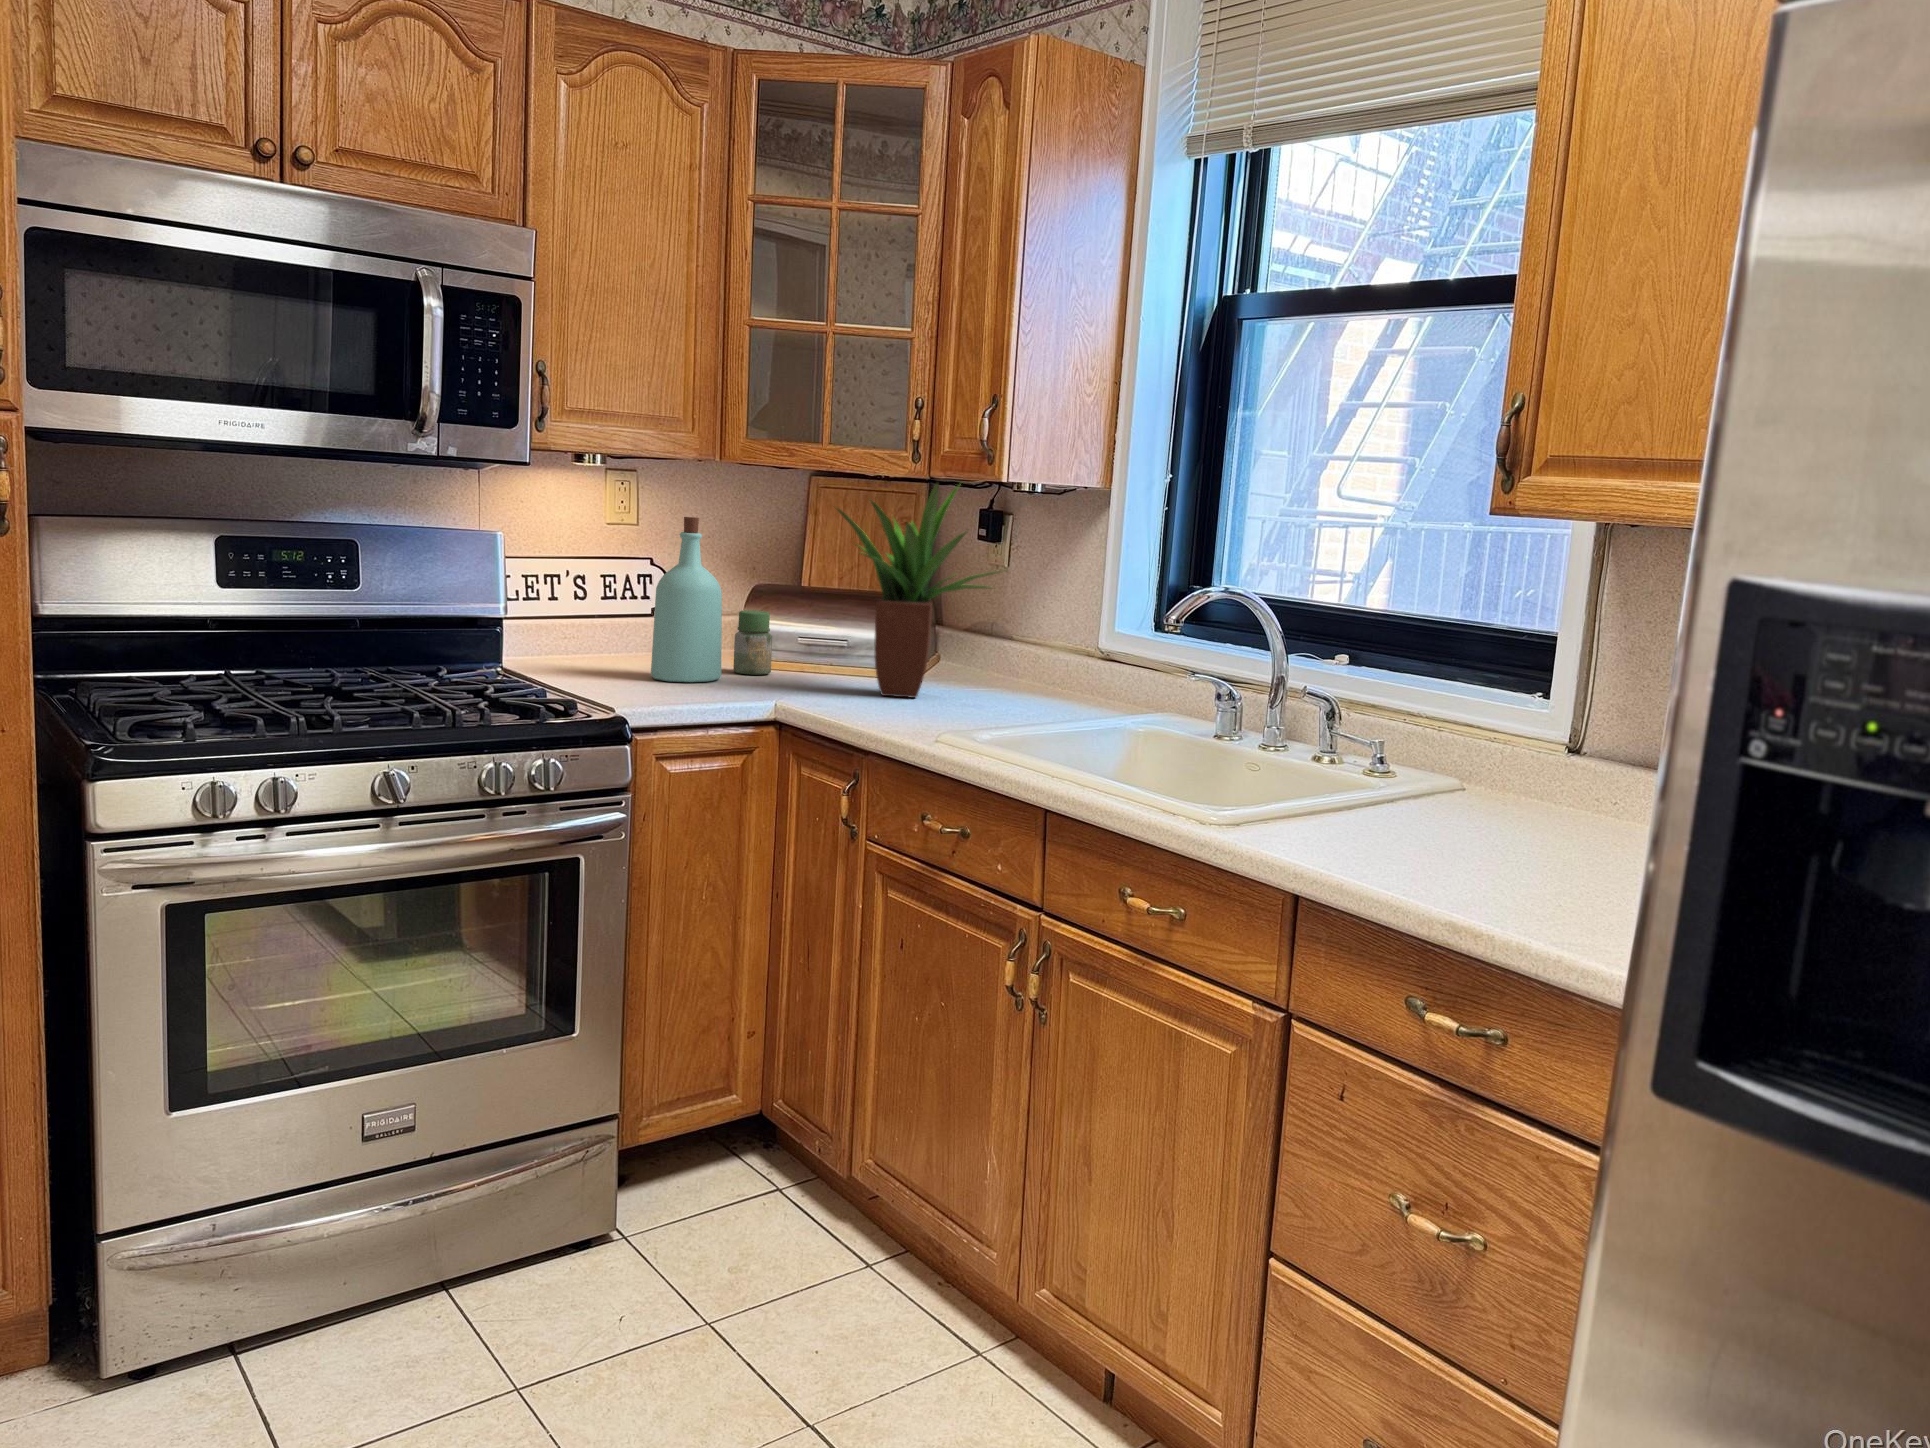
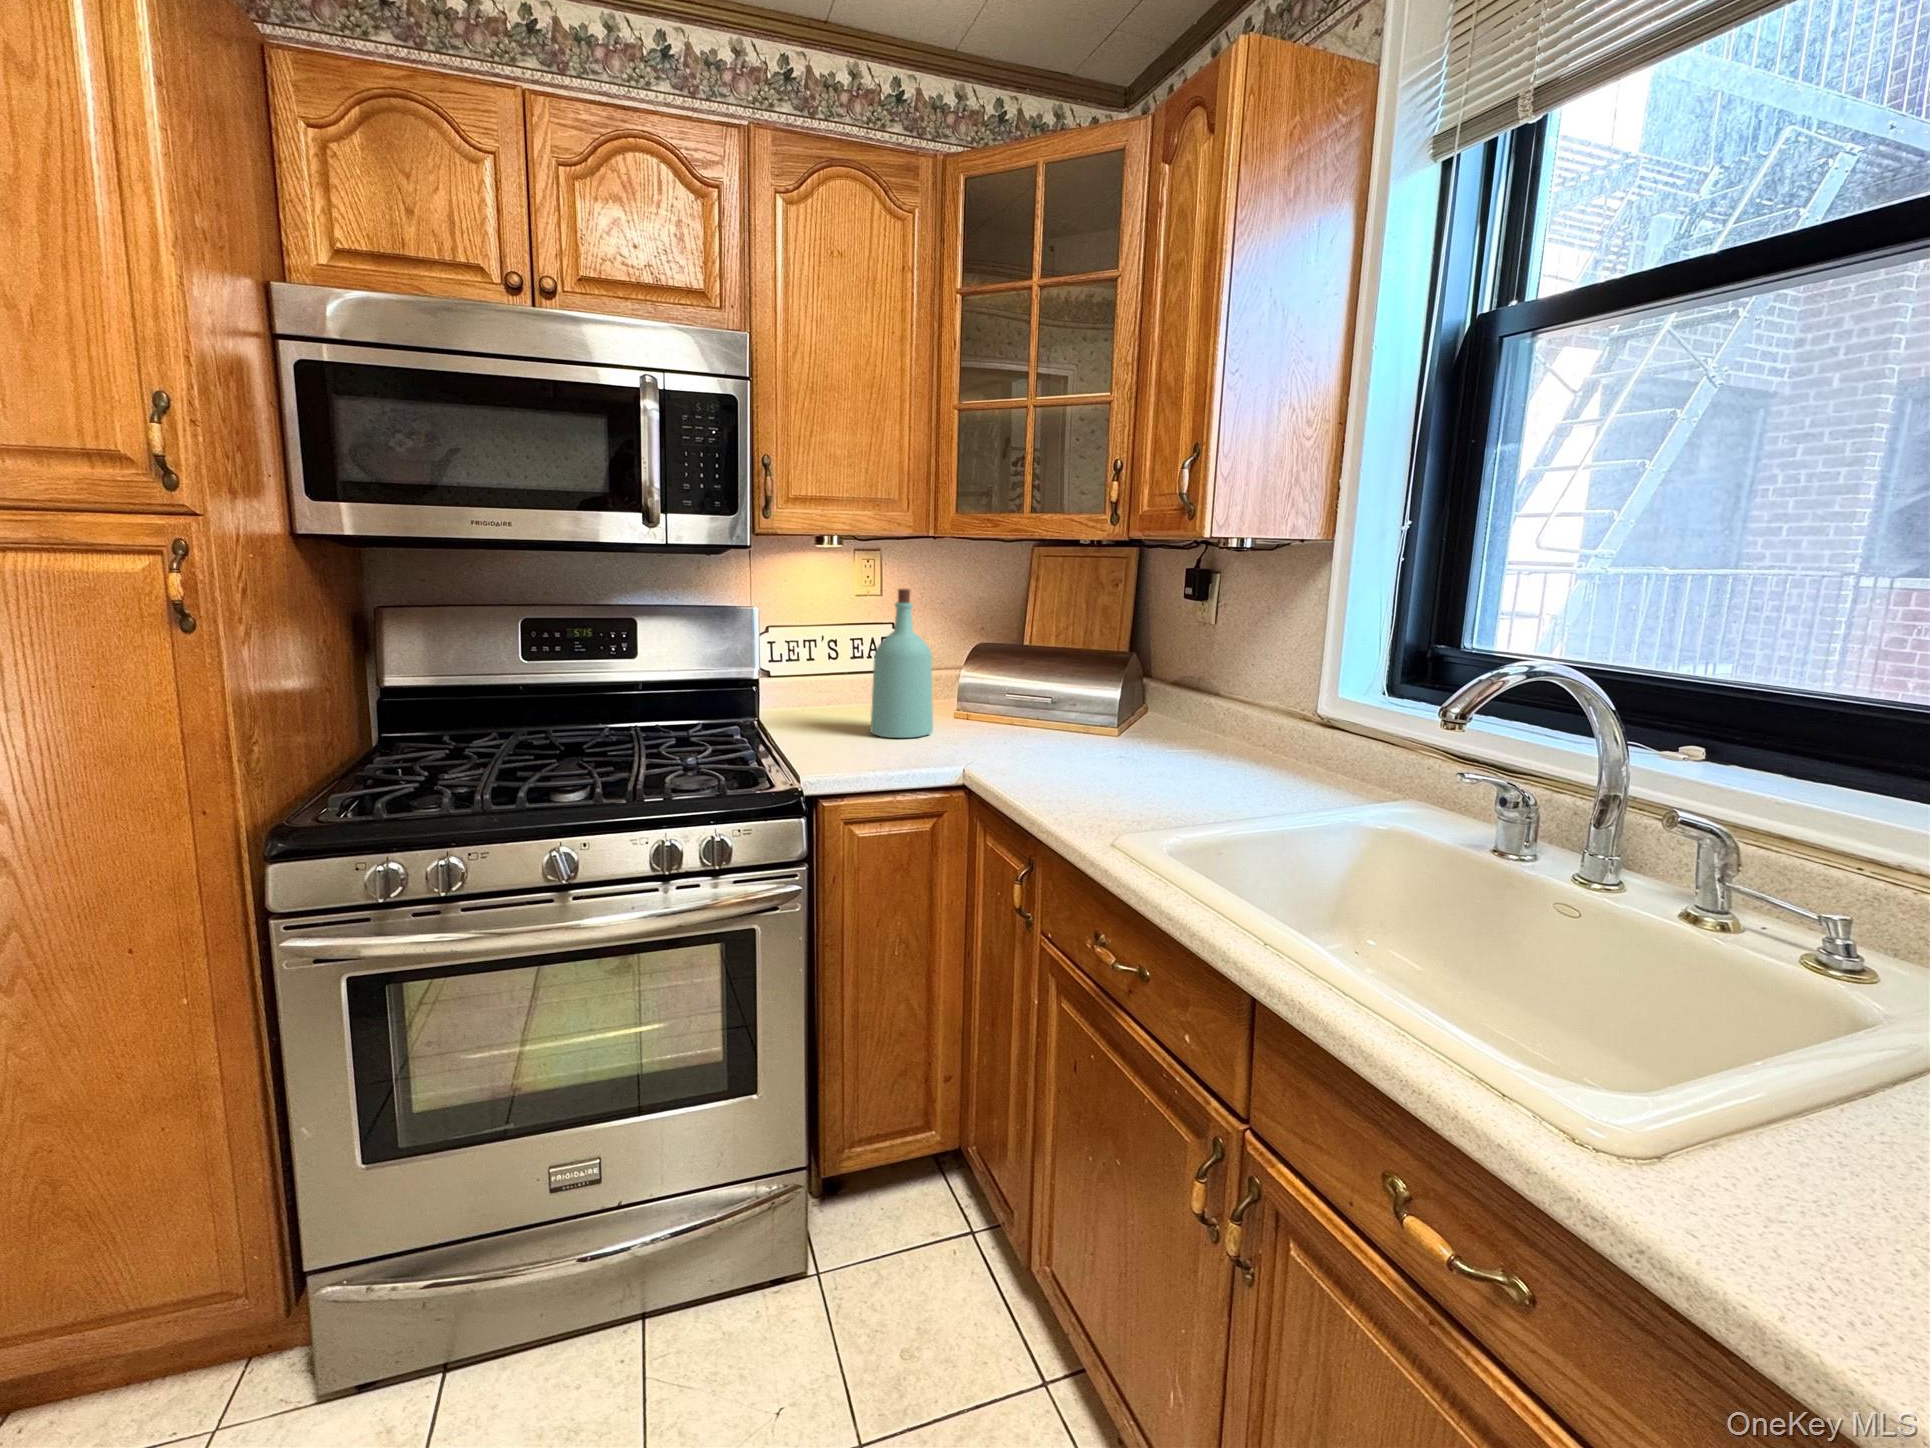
potted plant: present [837,484,1001,698] -> none [1032,542,1212,760]
jar: present [733,610,772,675] -> none [951,669,985,727]

